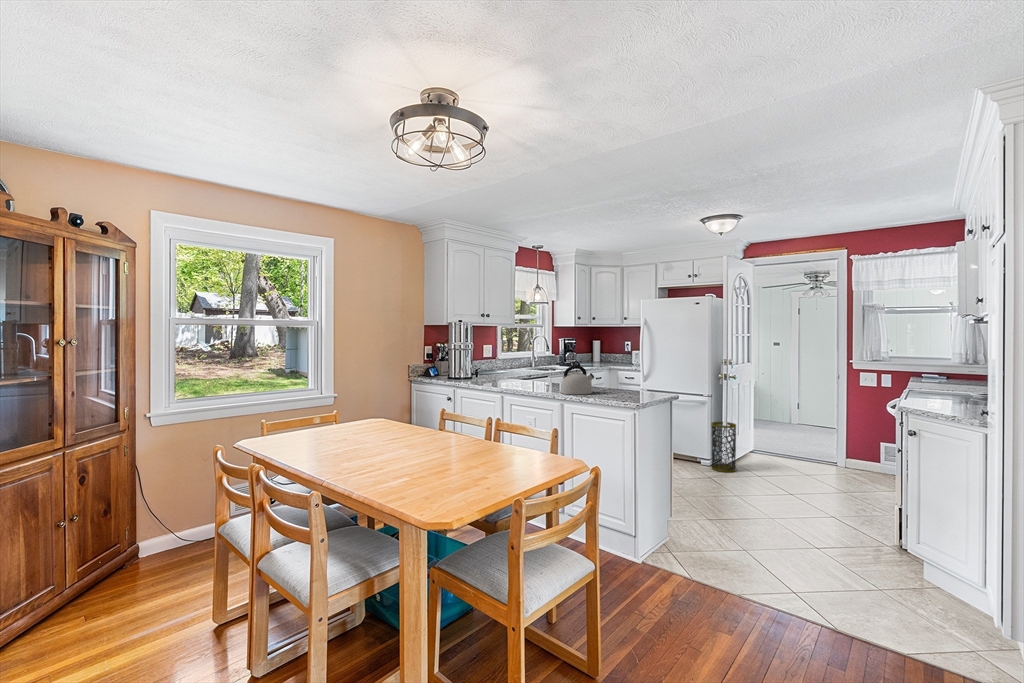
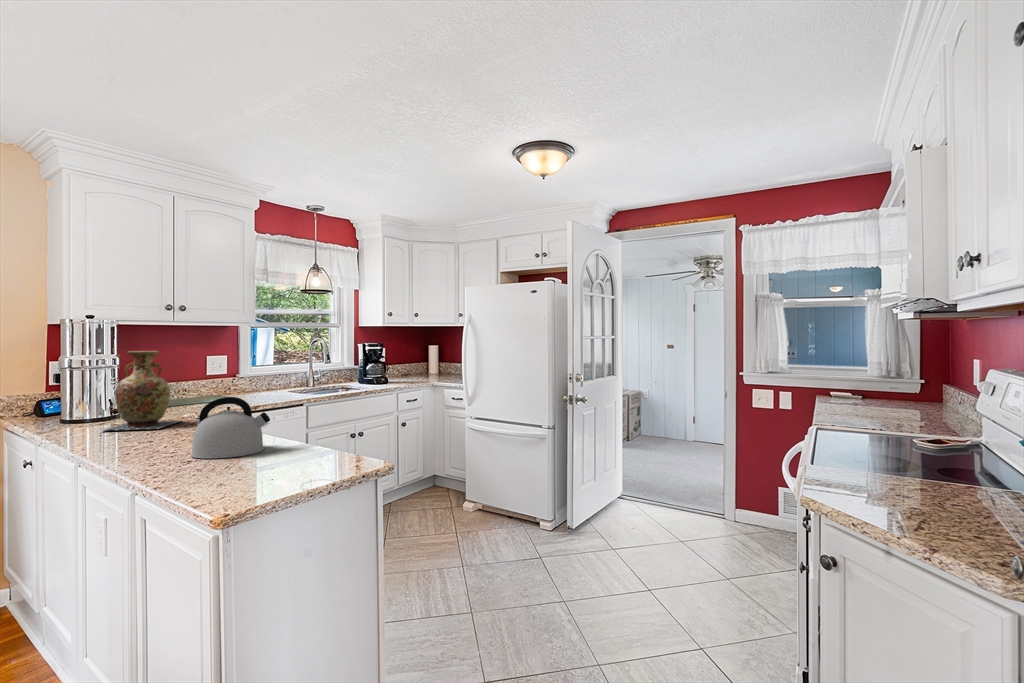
vase: none [481,343,511,385] -> present [102,351,182,431]
trash can: present [711,422,736,472] -> none [551,467,585,546]

